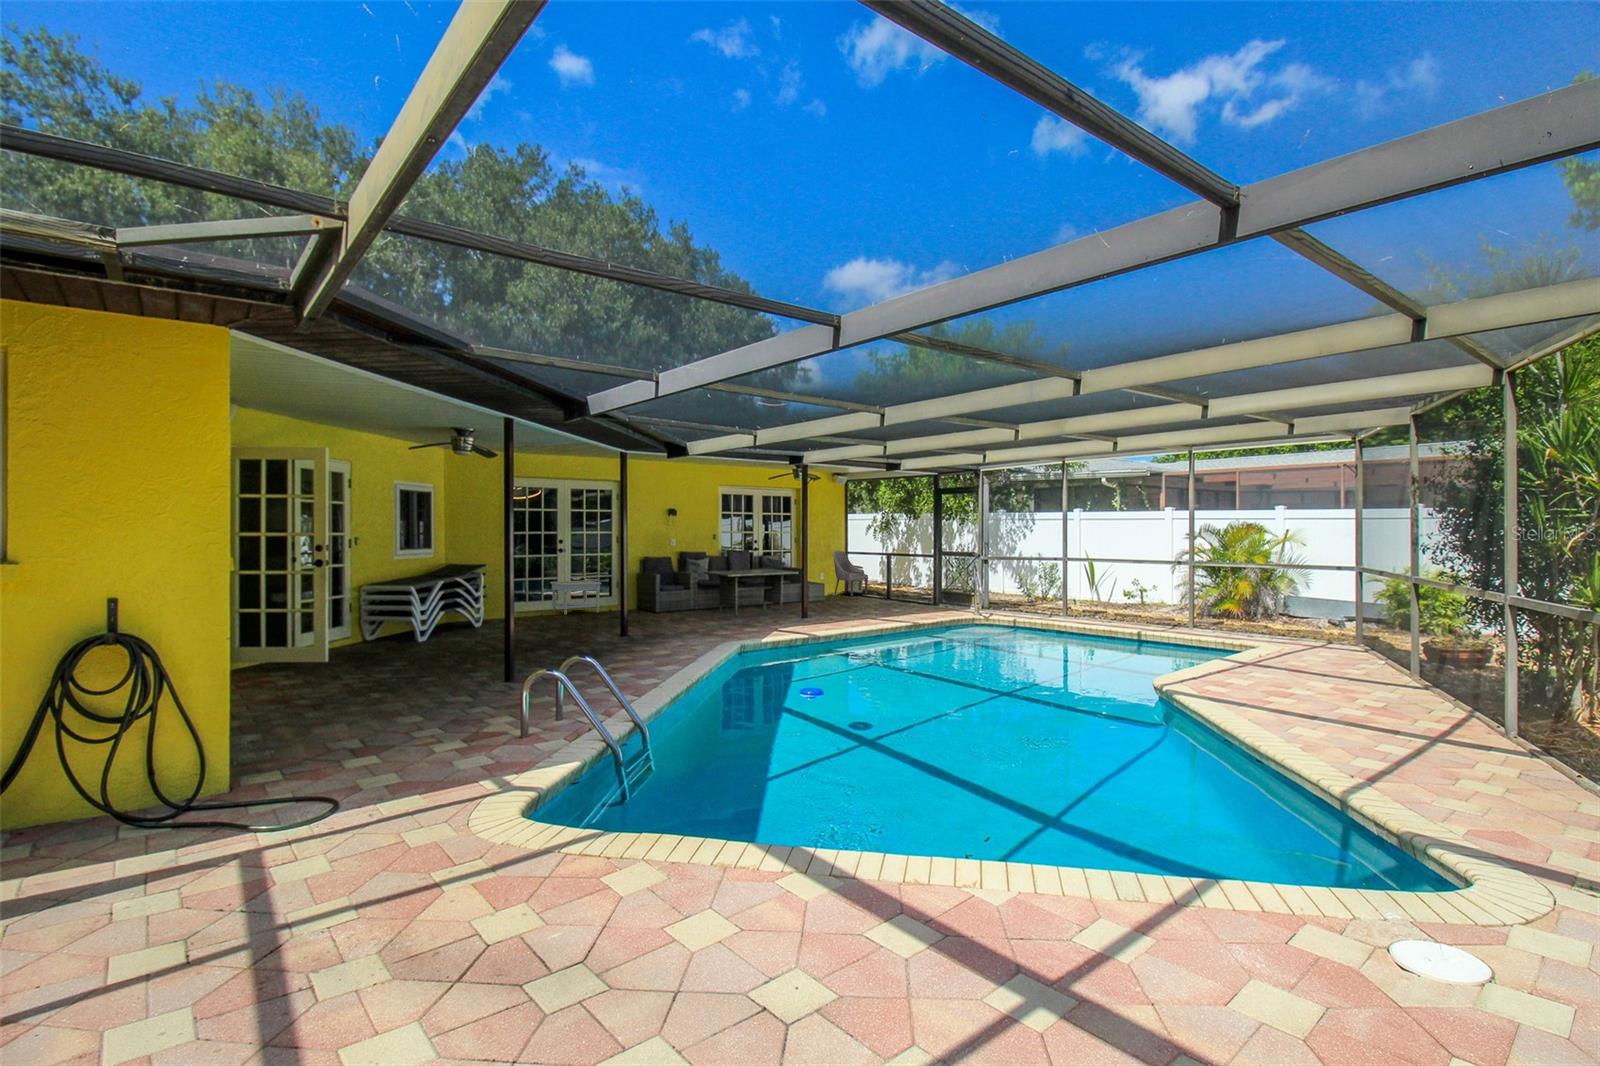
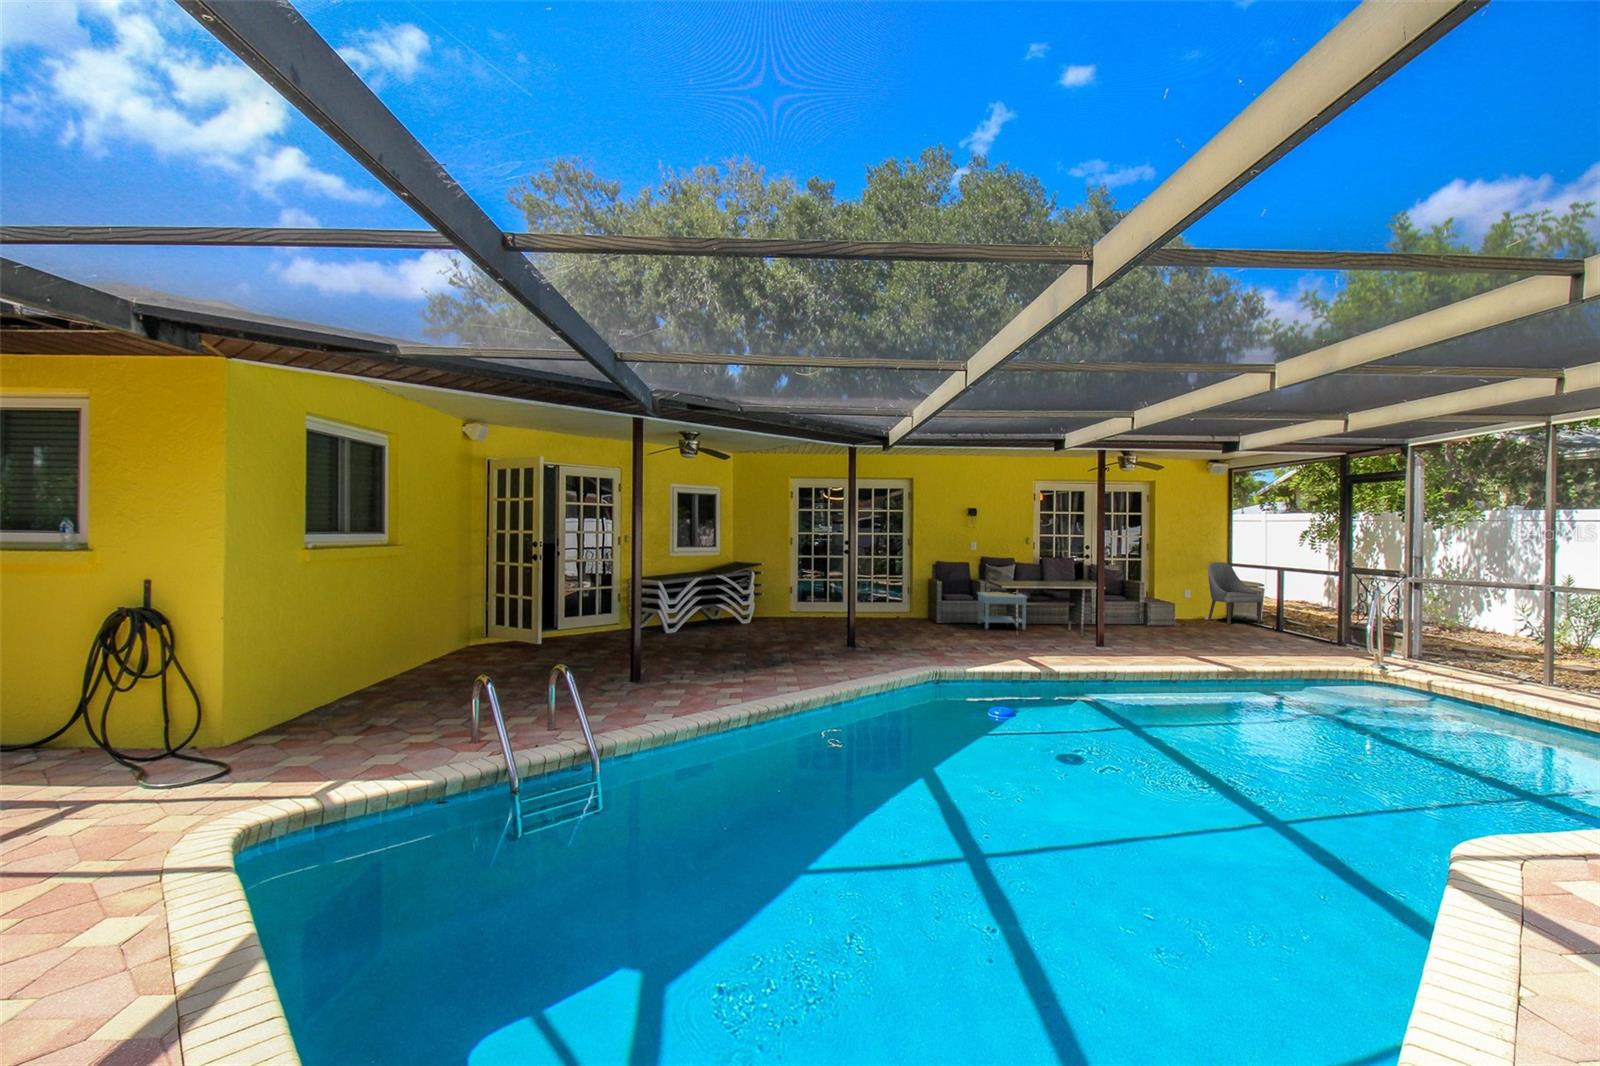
side table: present [550,580,601,615] -> present [977,592,1027,629]

